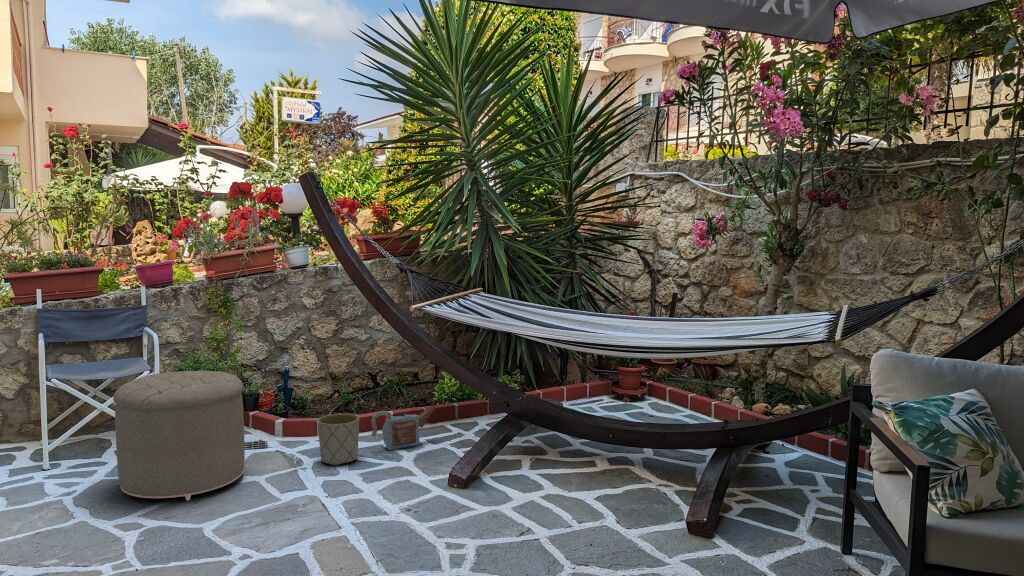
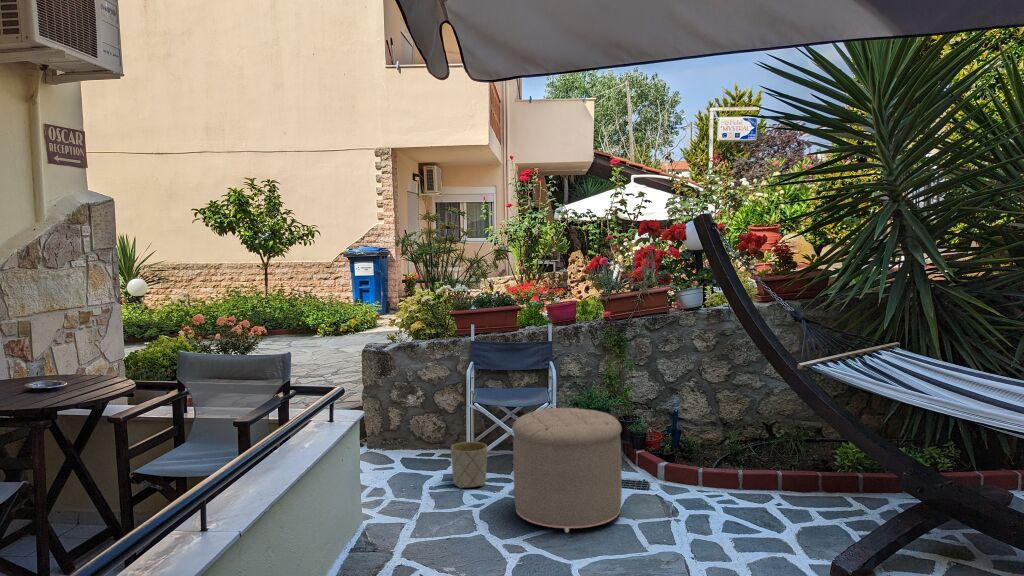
watering can: present [371,406,435,450] -> none [752,473,830,517]
planter: present [318,413,359,466] -> present [451,442,487,488]

